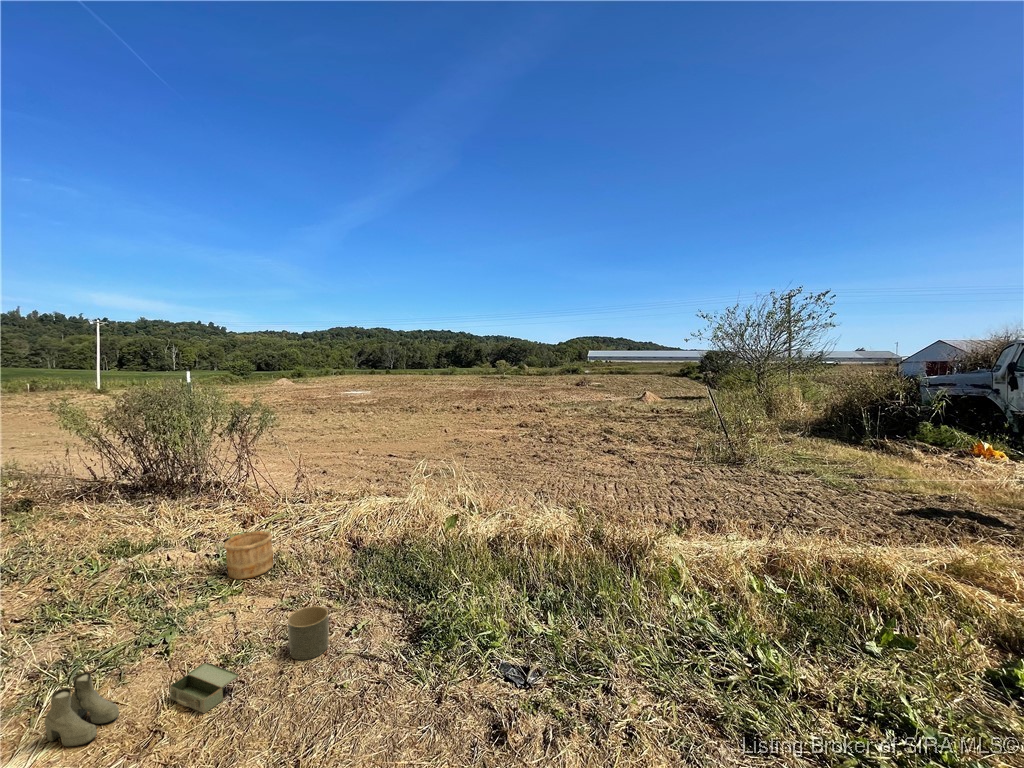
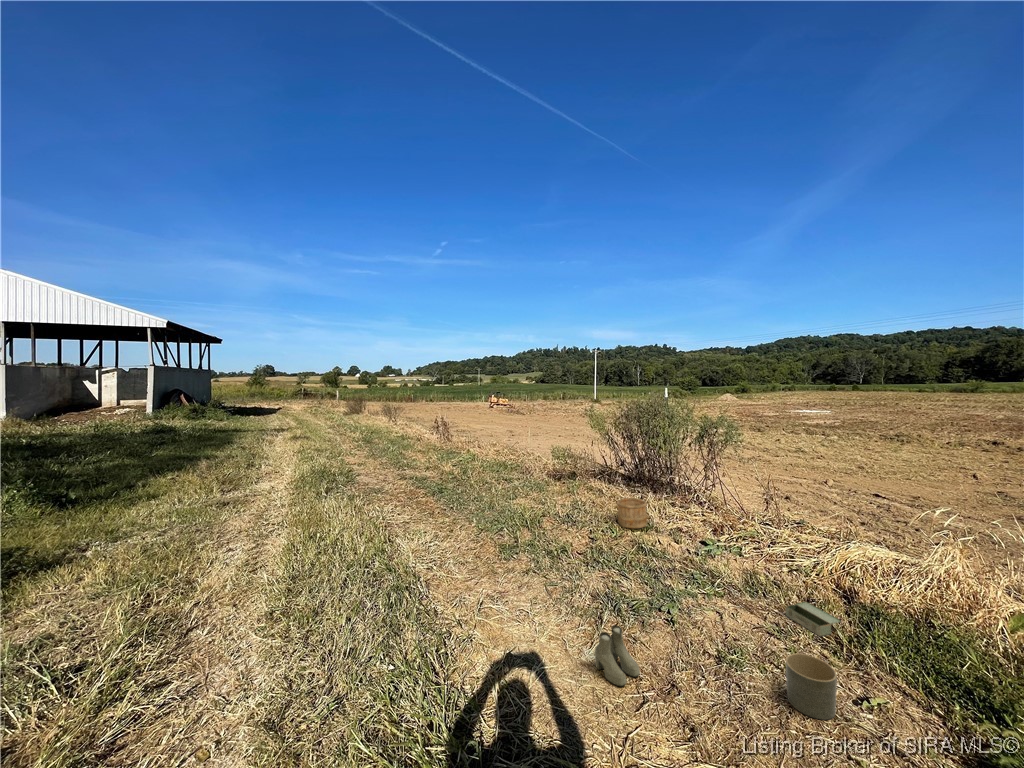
wooden bucket: present [224,530,273,579] -> present [617,498,647,529]
toolbox: present [169,663,239,713] -> present [786,602,841,636]

